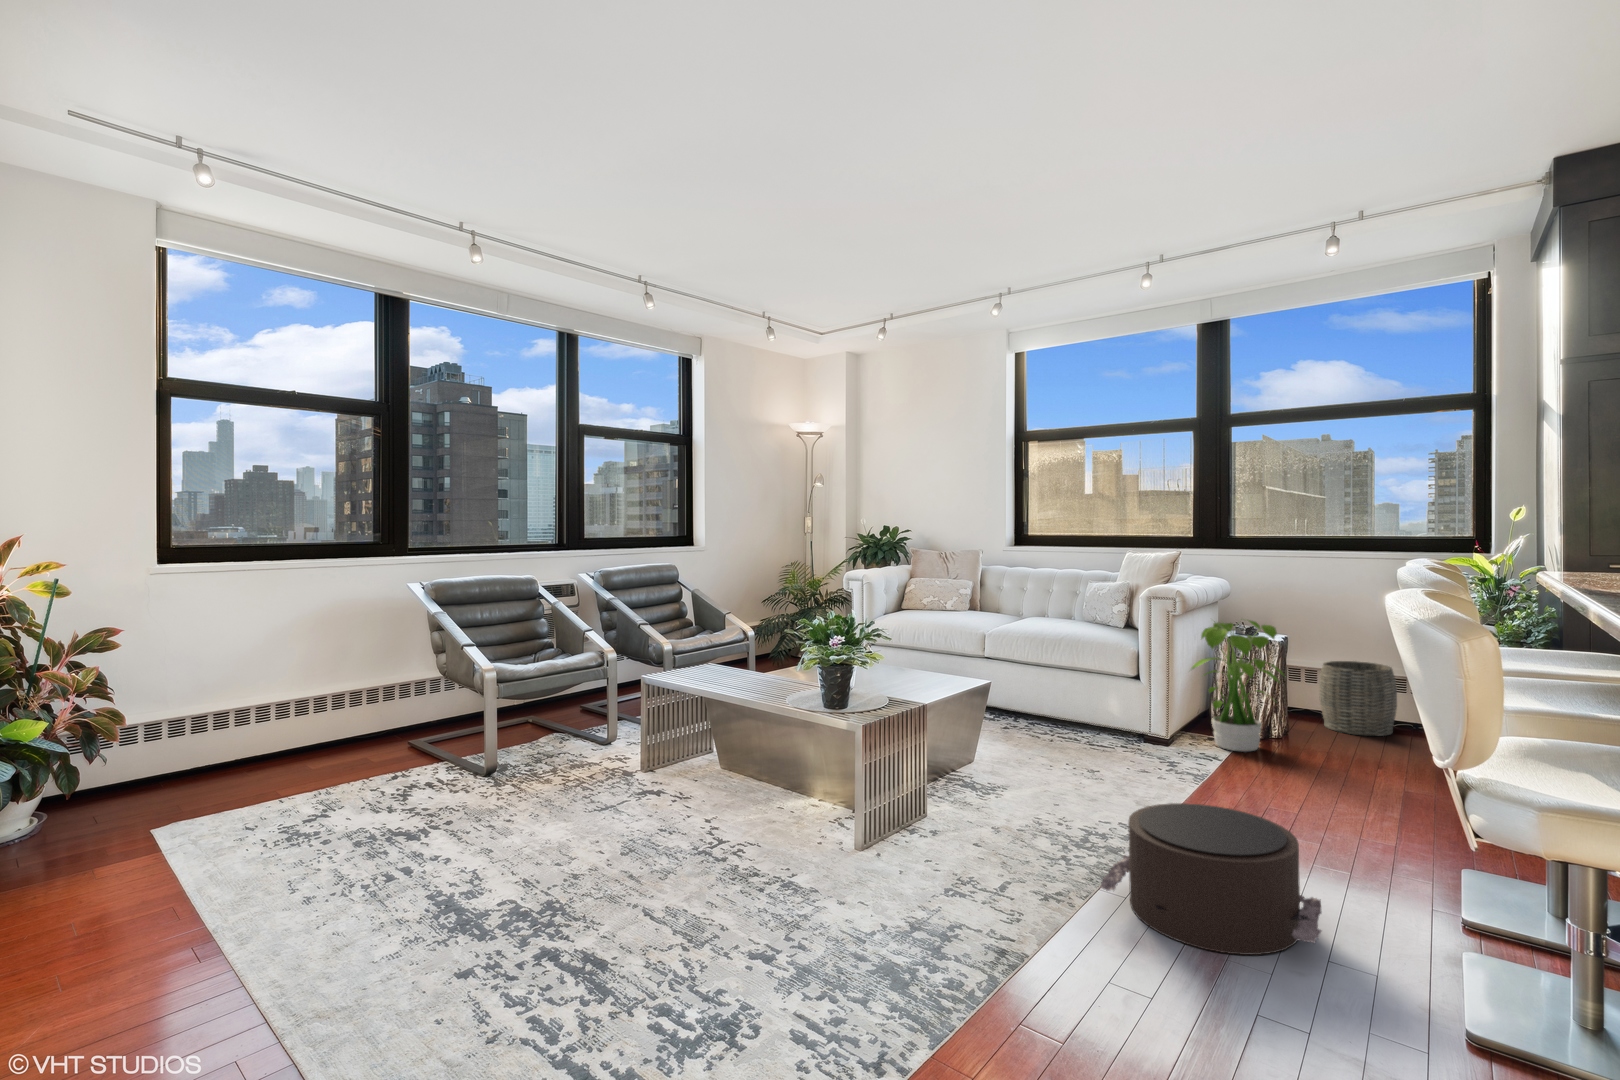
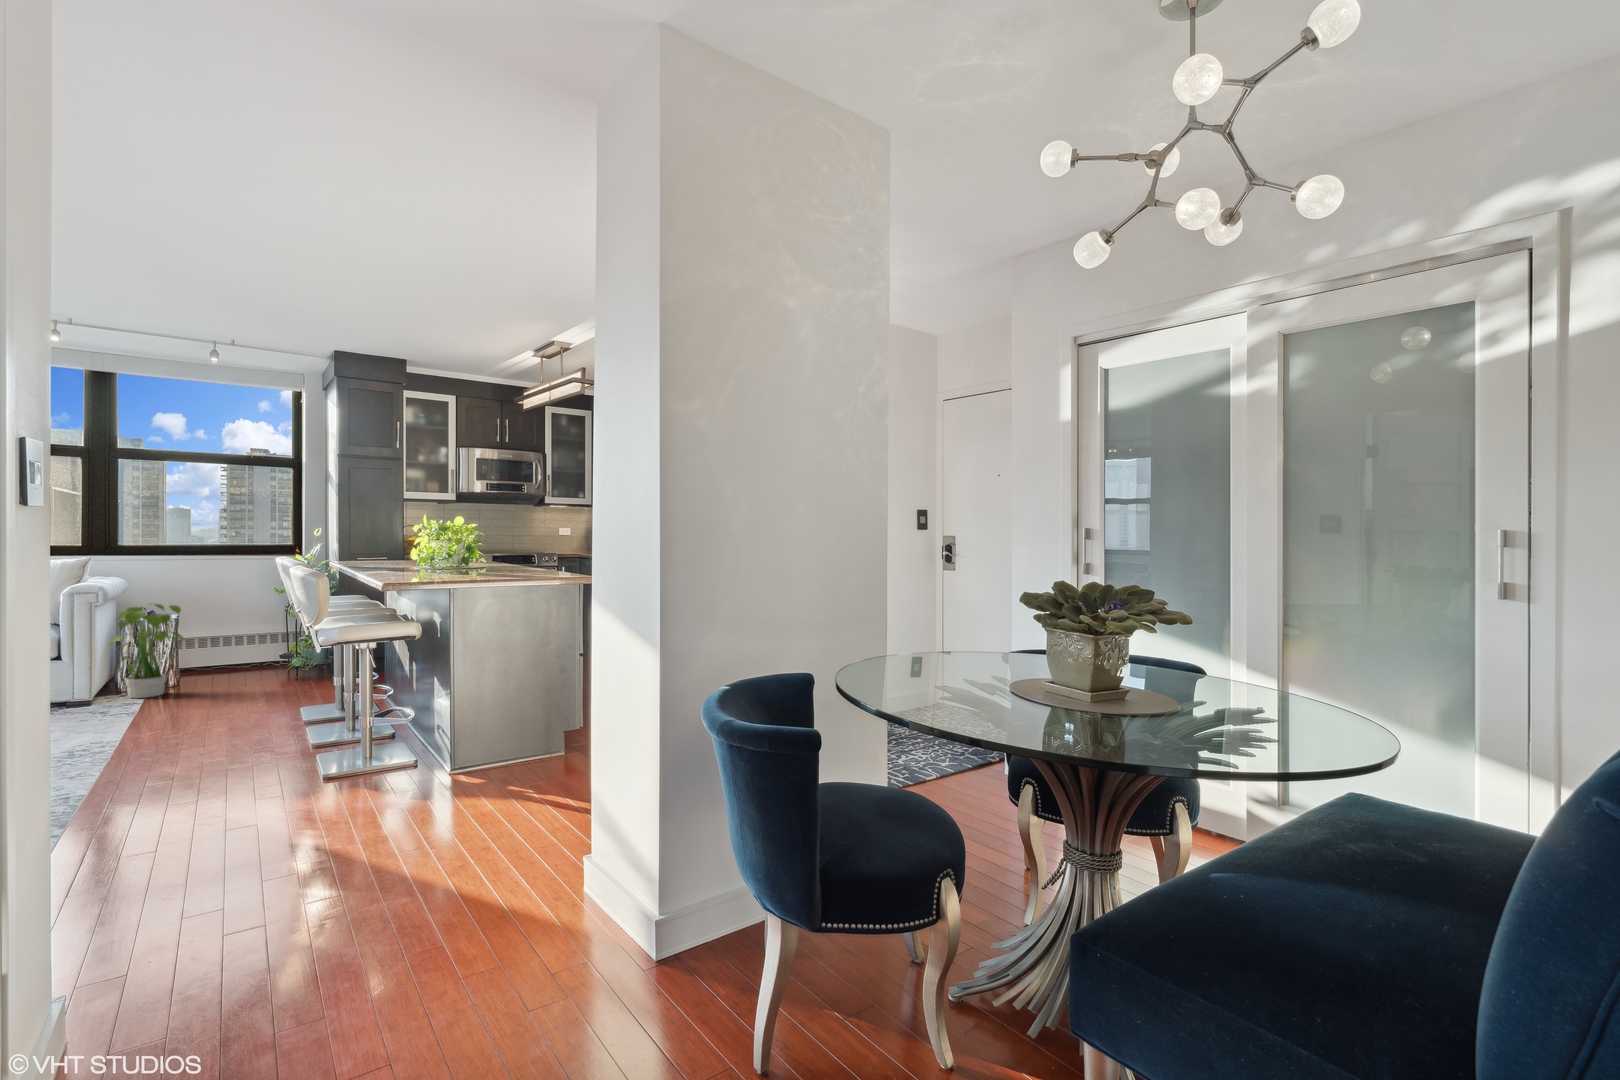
woven basket: present [1319,661,1397,736] -> none [200,629,253,677]
pouf: present [1100,803,1322,955] -> none [113,697,251,765]

